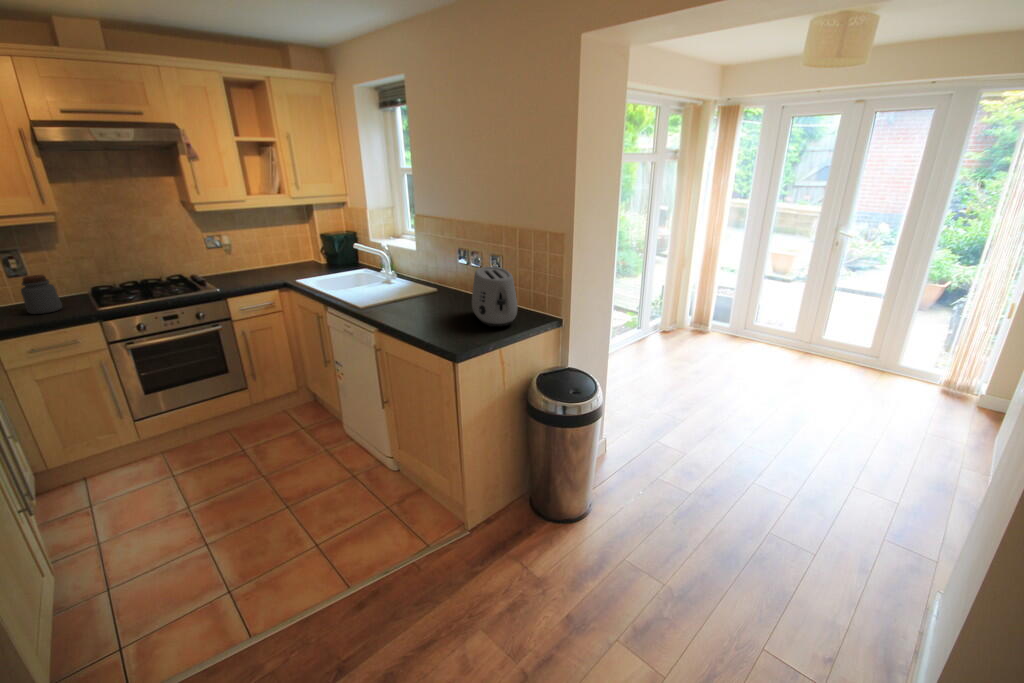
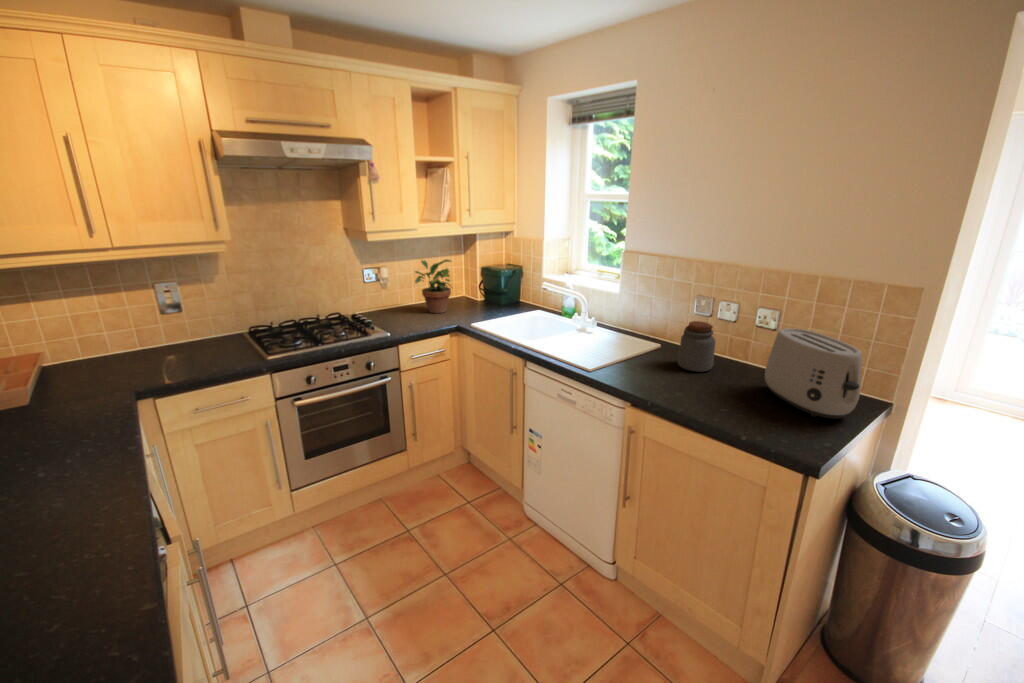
potted plant: none [250,228,289,274] -> present [415,259,451,313]
jar: present [21,275,62,314] -> present [678,321,715,372]

